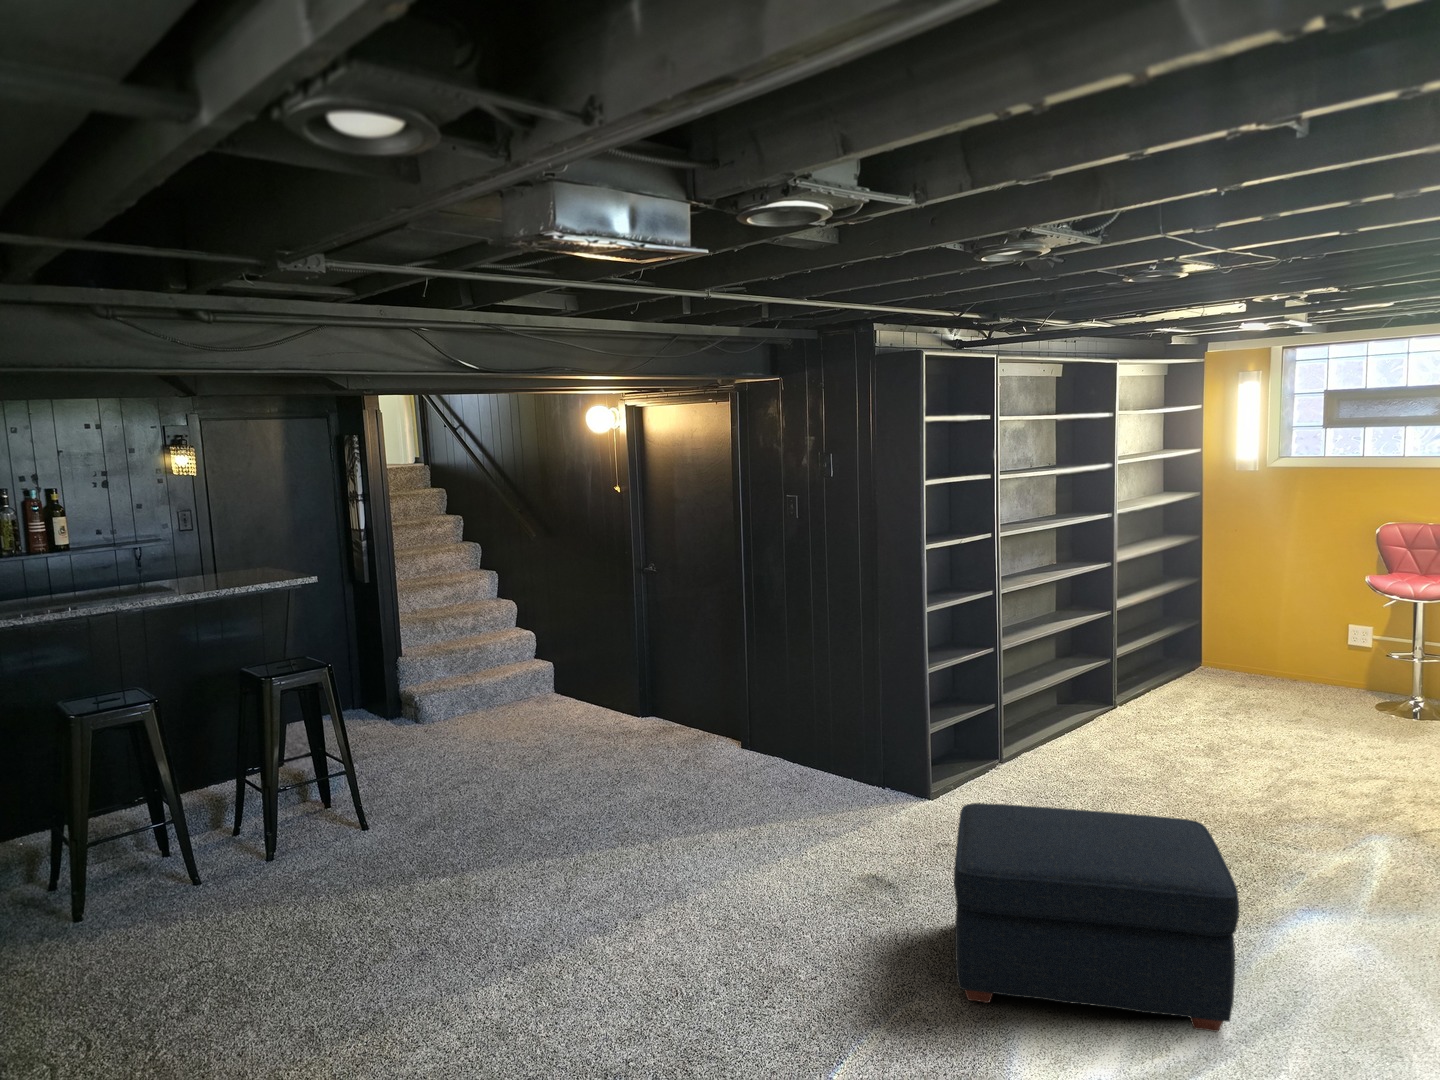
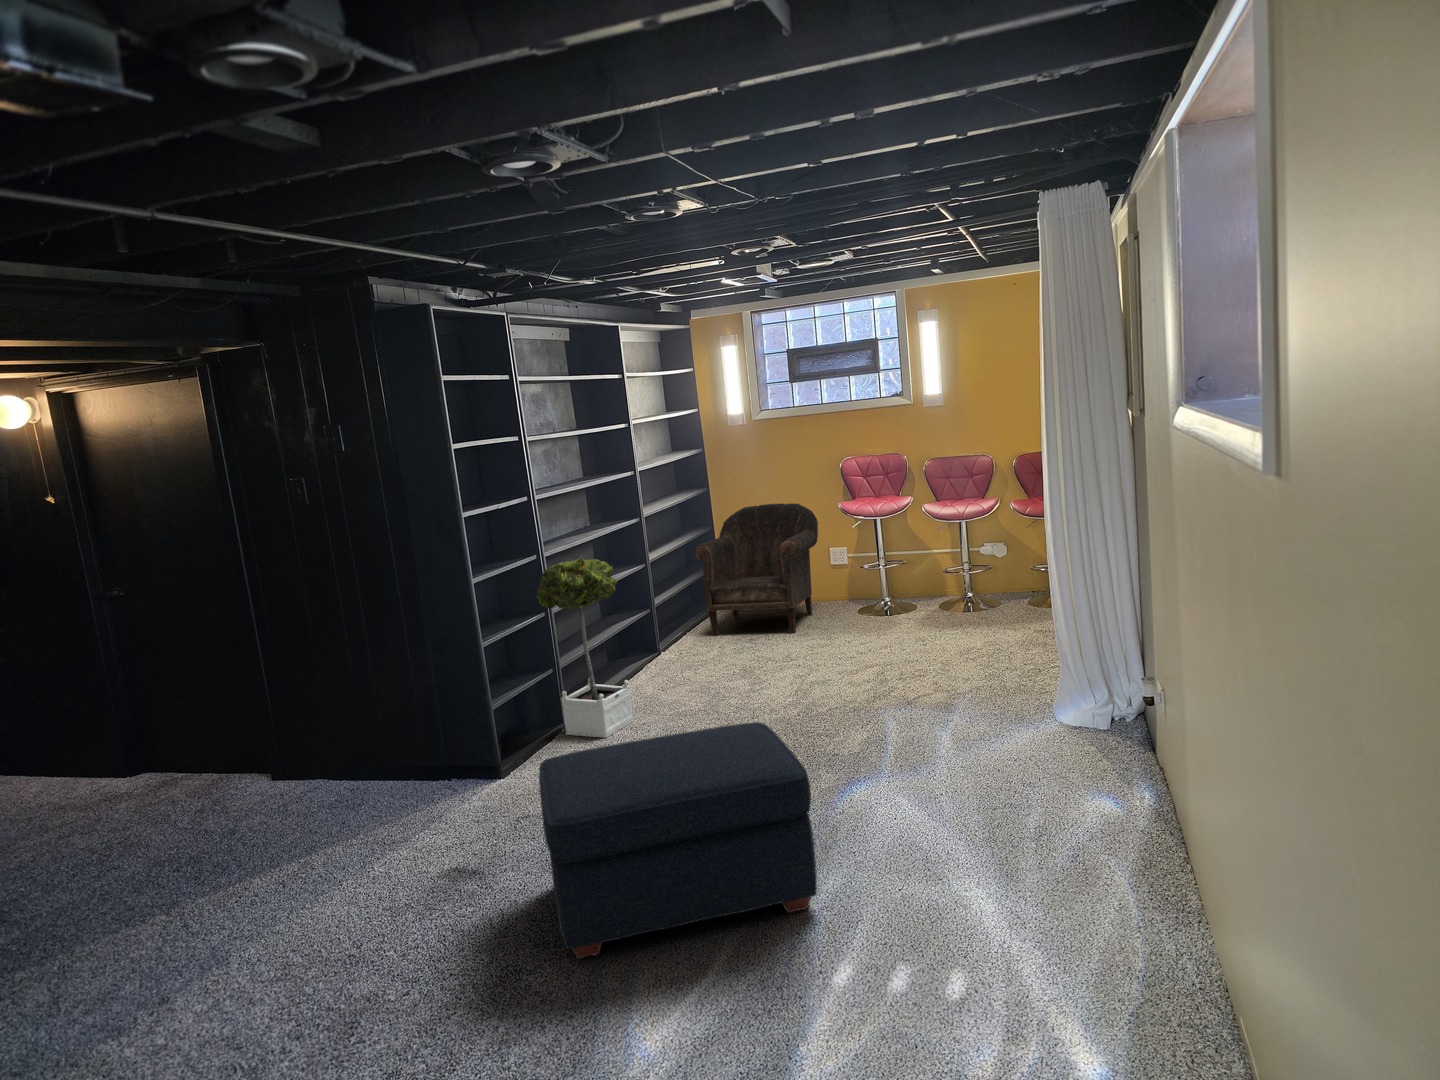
armchair: none [1174,563,1335,715] -> present [695,503,818,635]
potted tree: none [989,602,1075,786] -> present [536,556,633,738]

